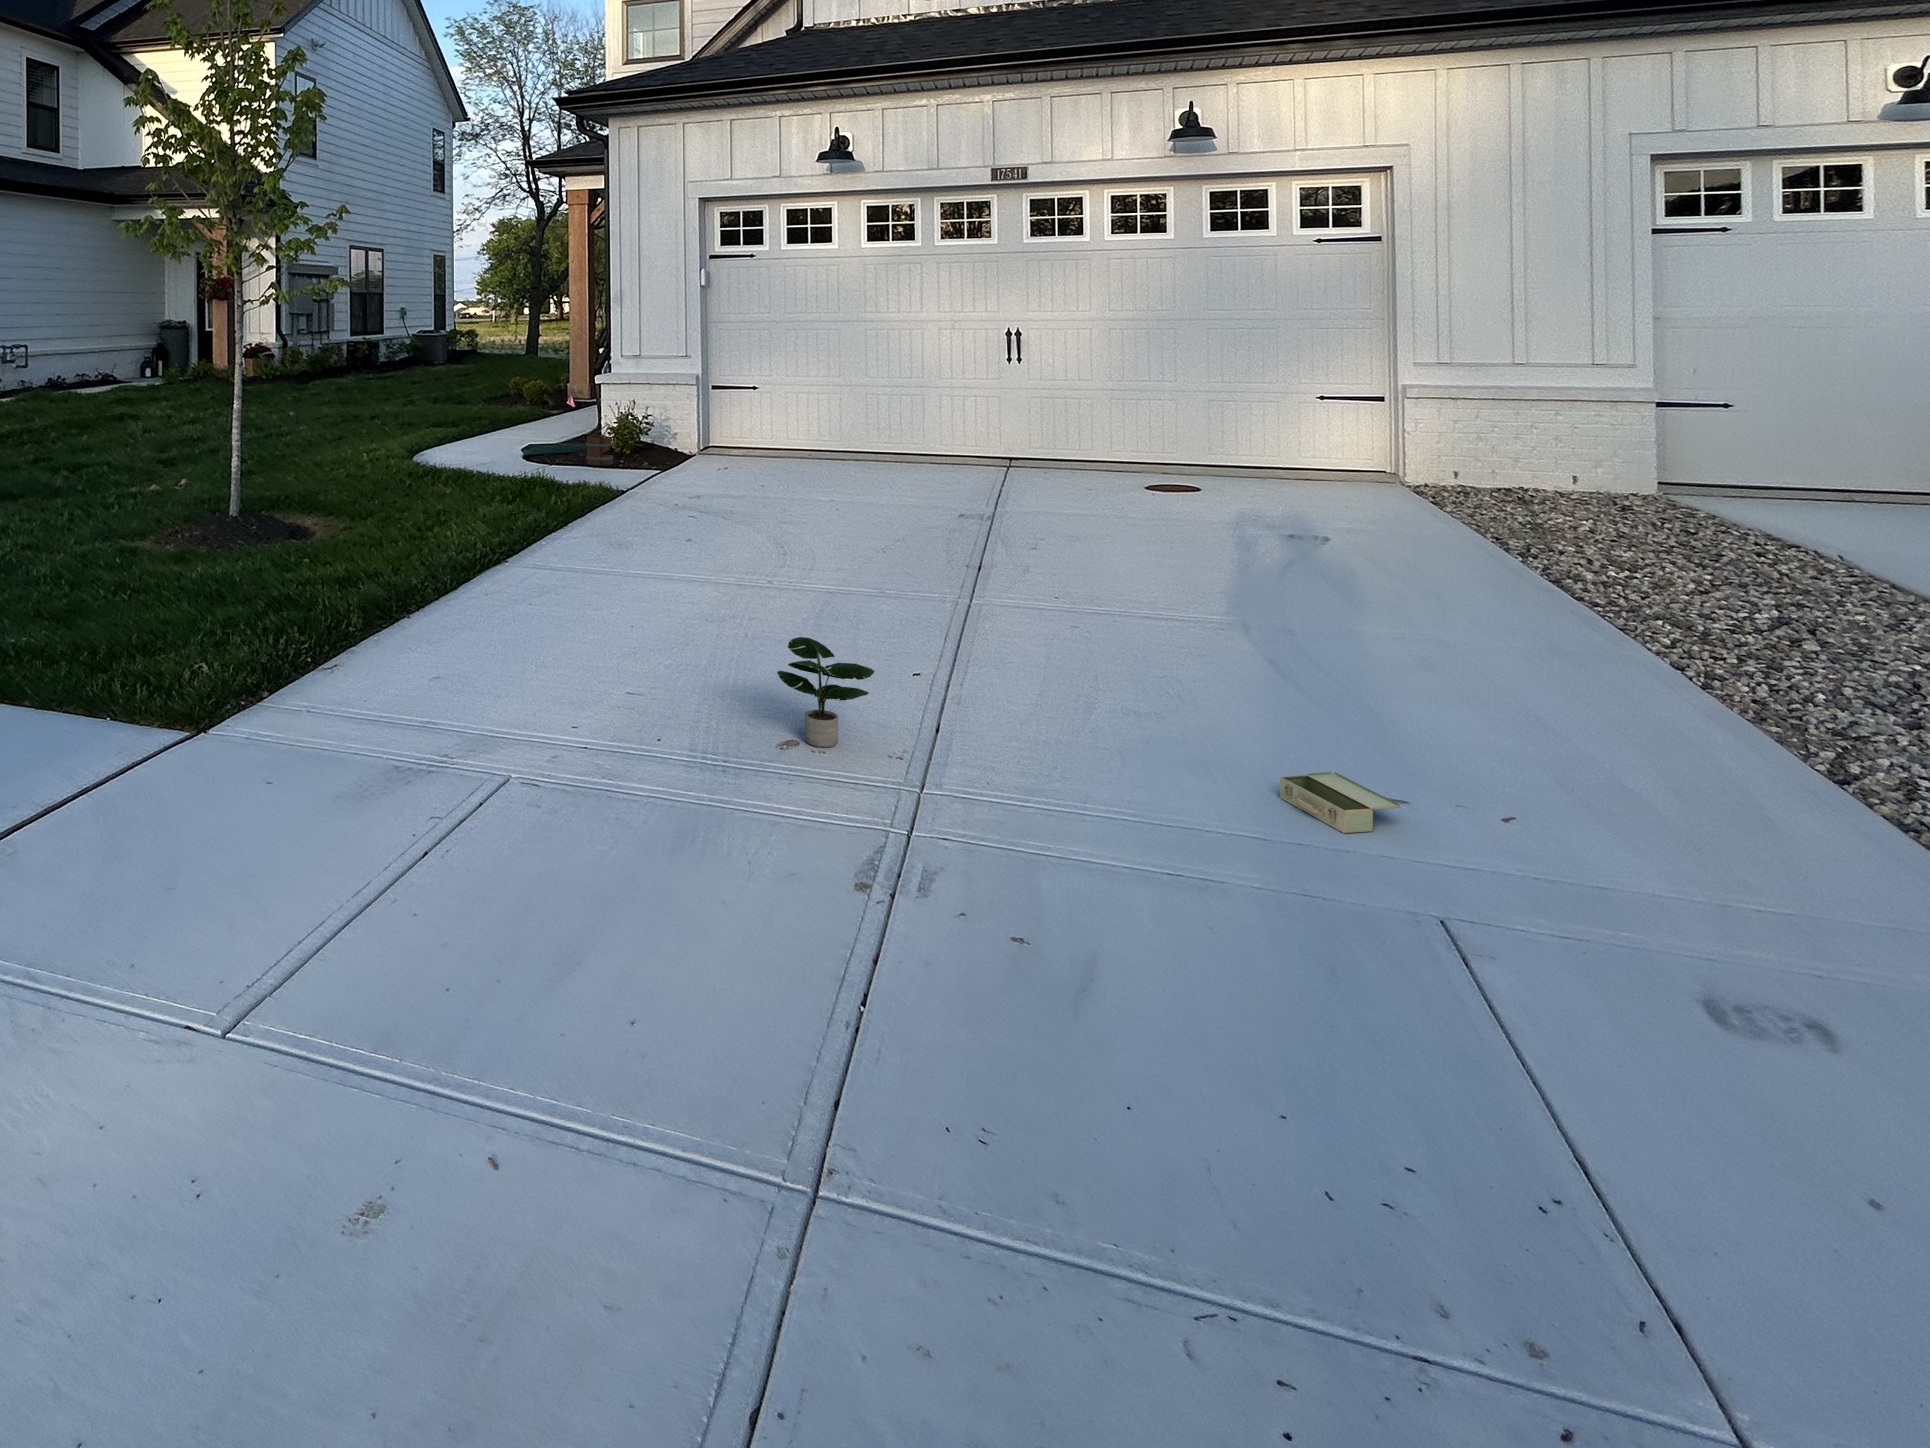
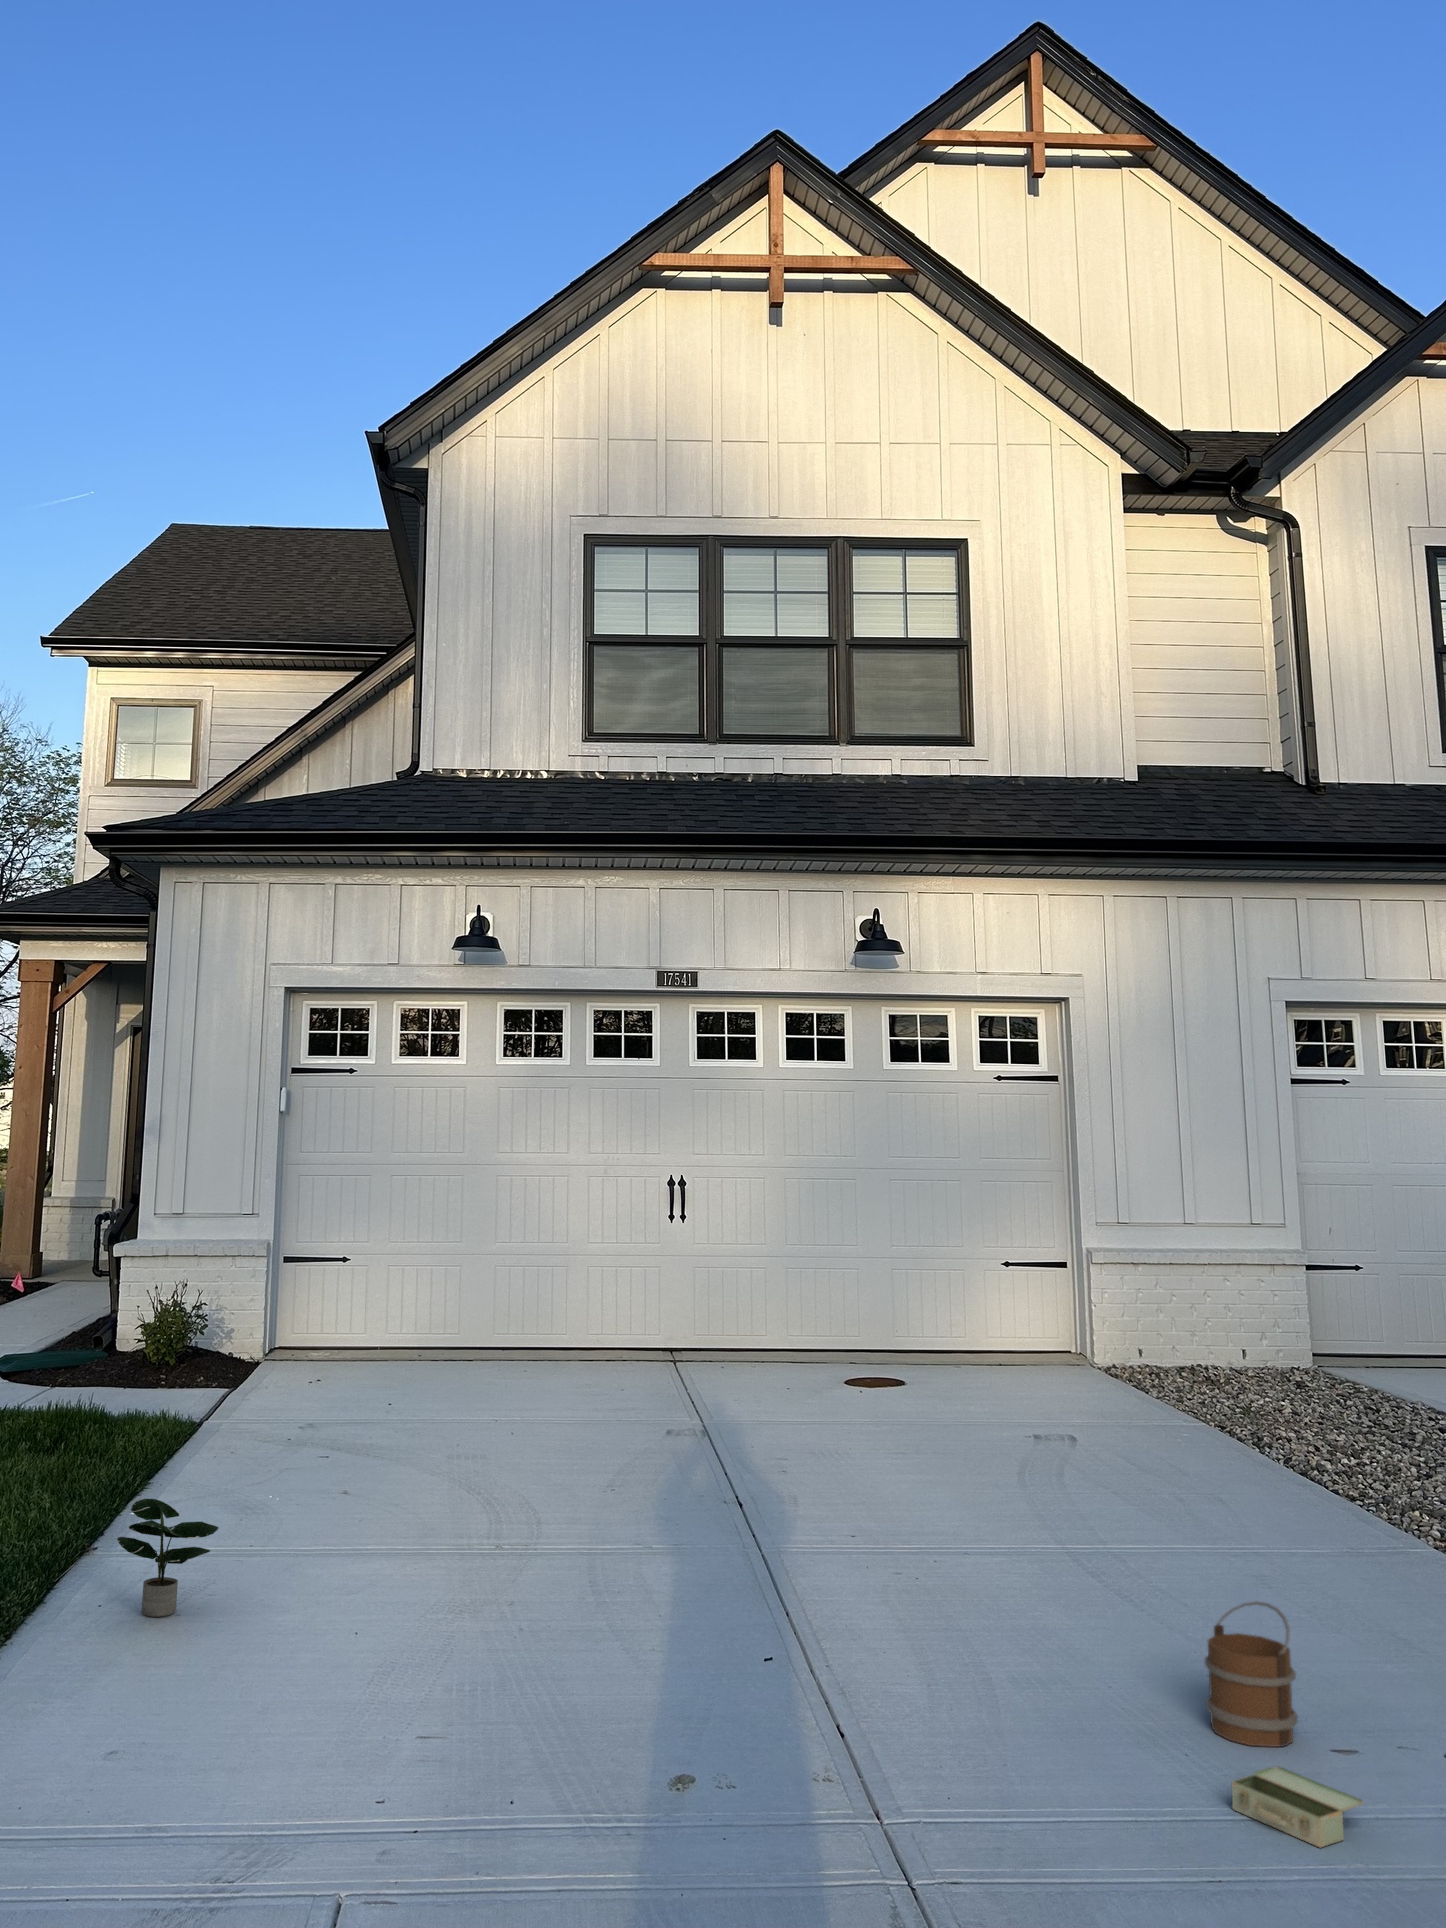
bucket: present [586,424,613,465] -> present [1205,1602,1298,1747]
potted plant: present [777,637,874,747] -> present [117,1499,219,1617]

